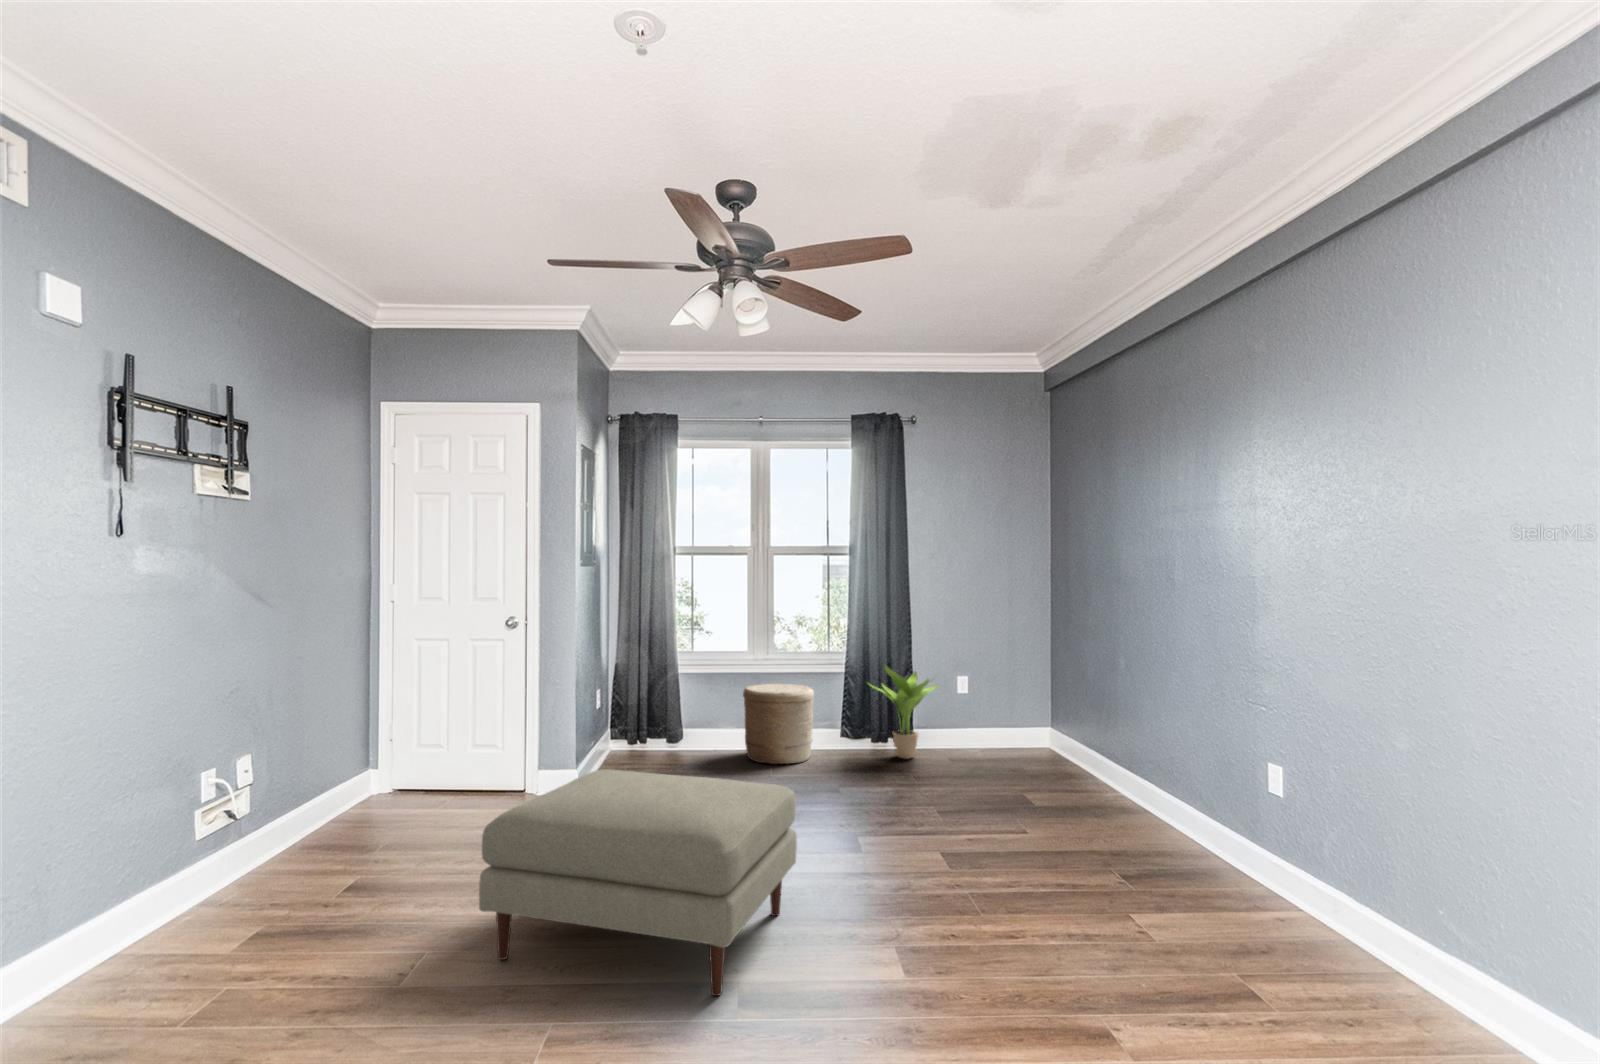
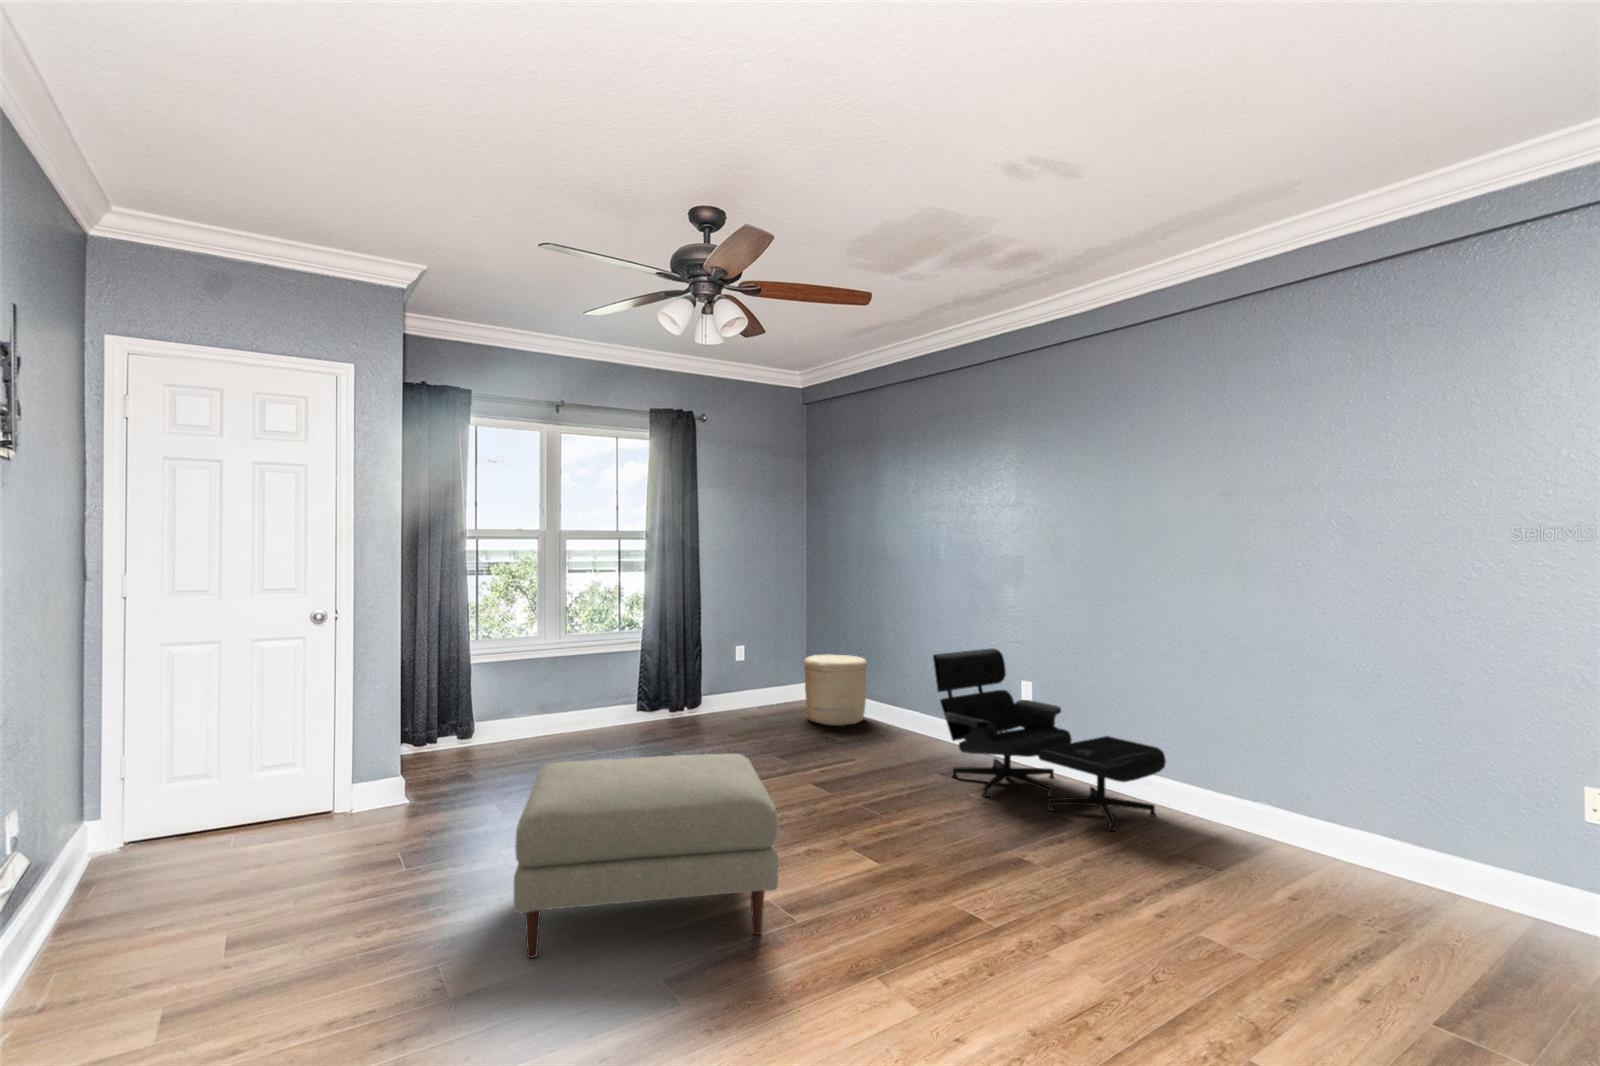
potted plant: present [871,665,938,759] -> none [669,641,733,725]
woven basket: present [743,684,814,764] -> present [804,655,867,726]
lounge chair: none [1117,695,1454,984] -> present [933,649,1166,831]

